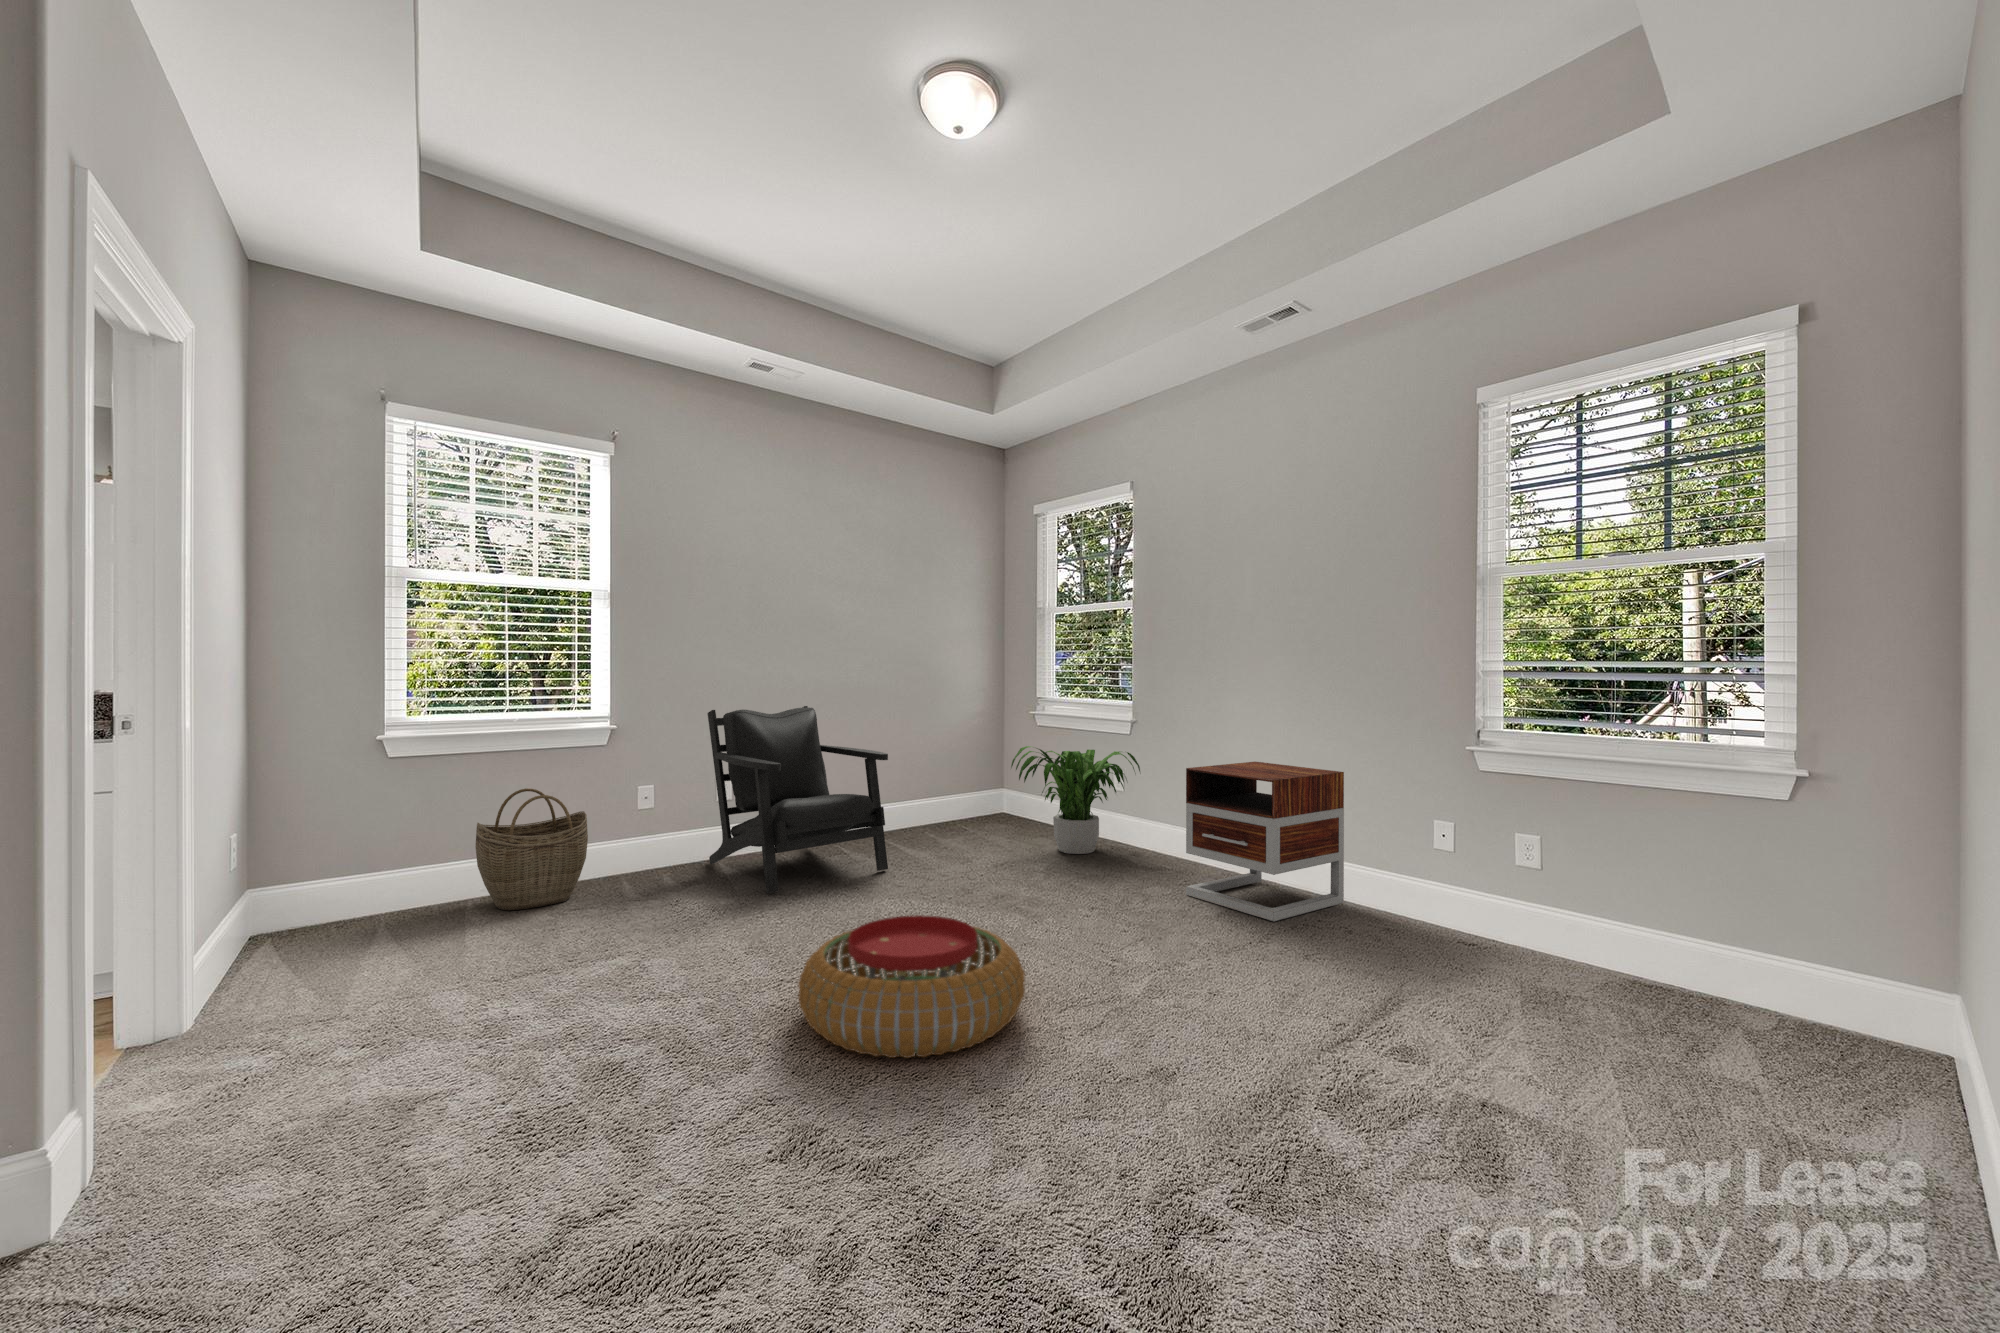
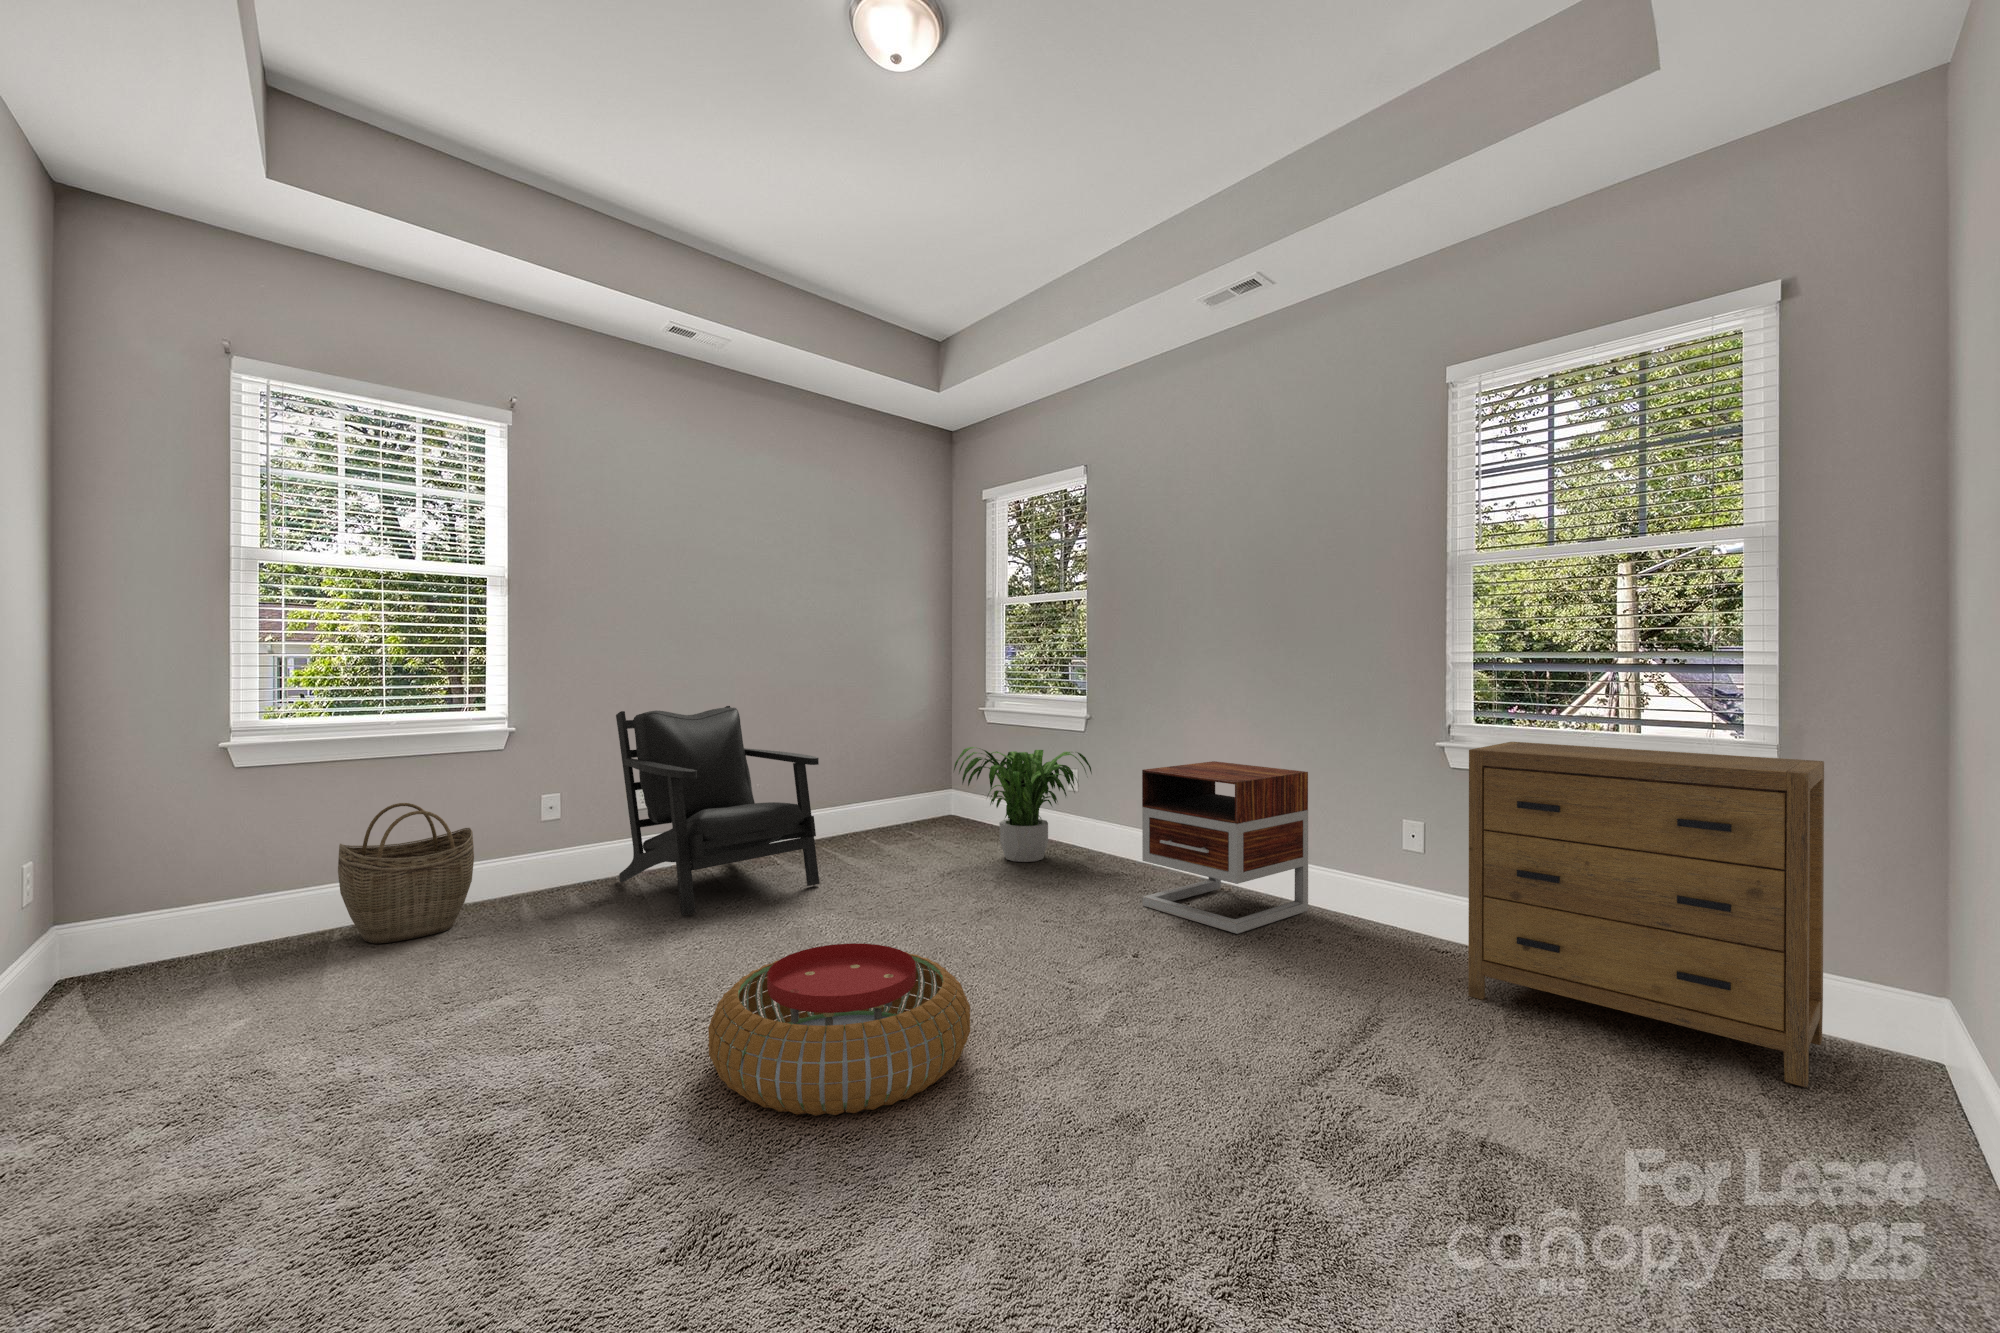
dresser: none [1489,745,1832,1068] -> present [1468,742,1824,1087]

